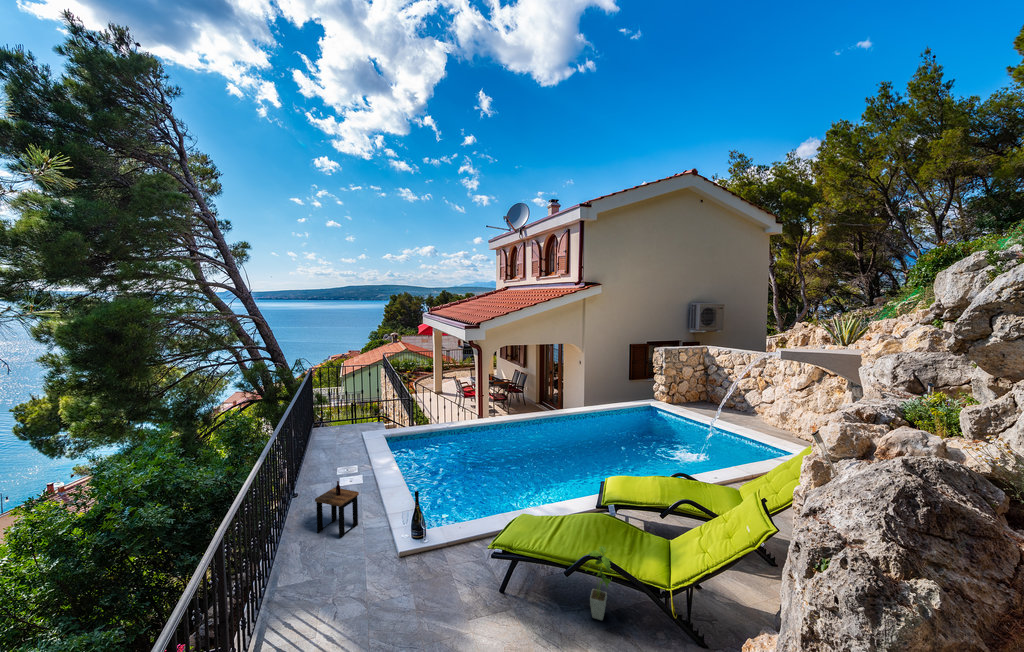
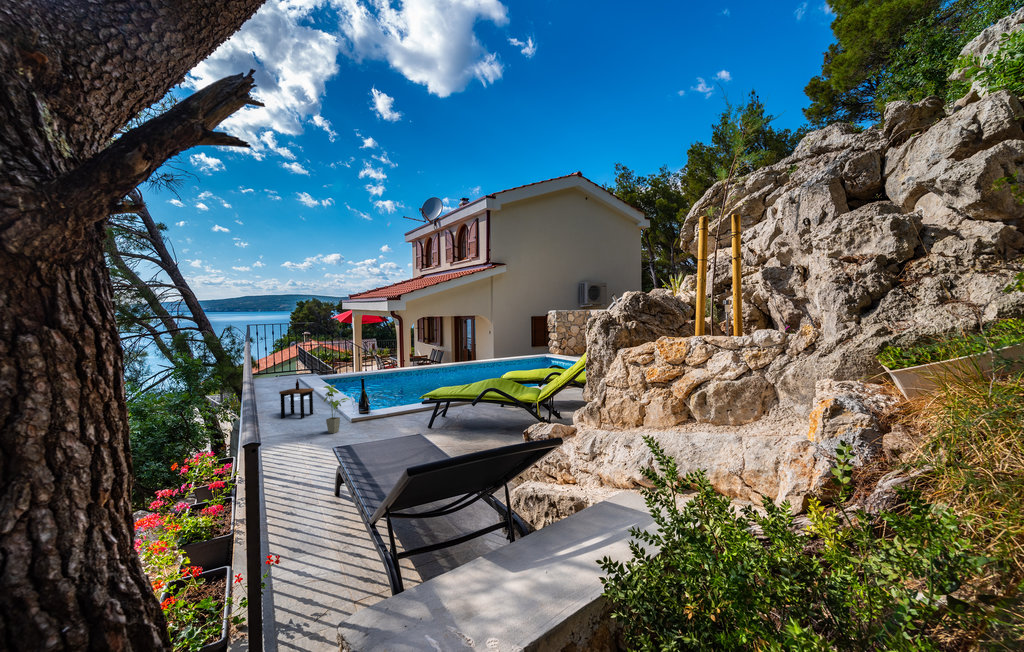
house plant: present [588,546,612,620] -> present [324,385,349,433]

